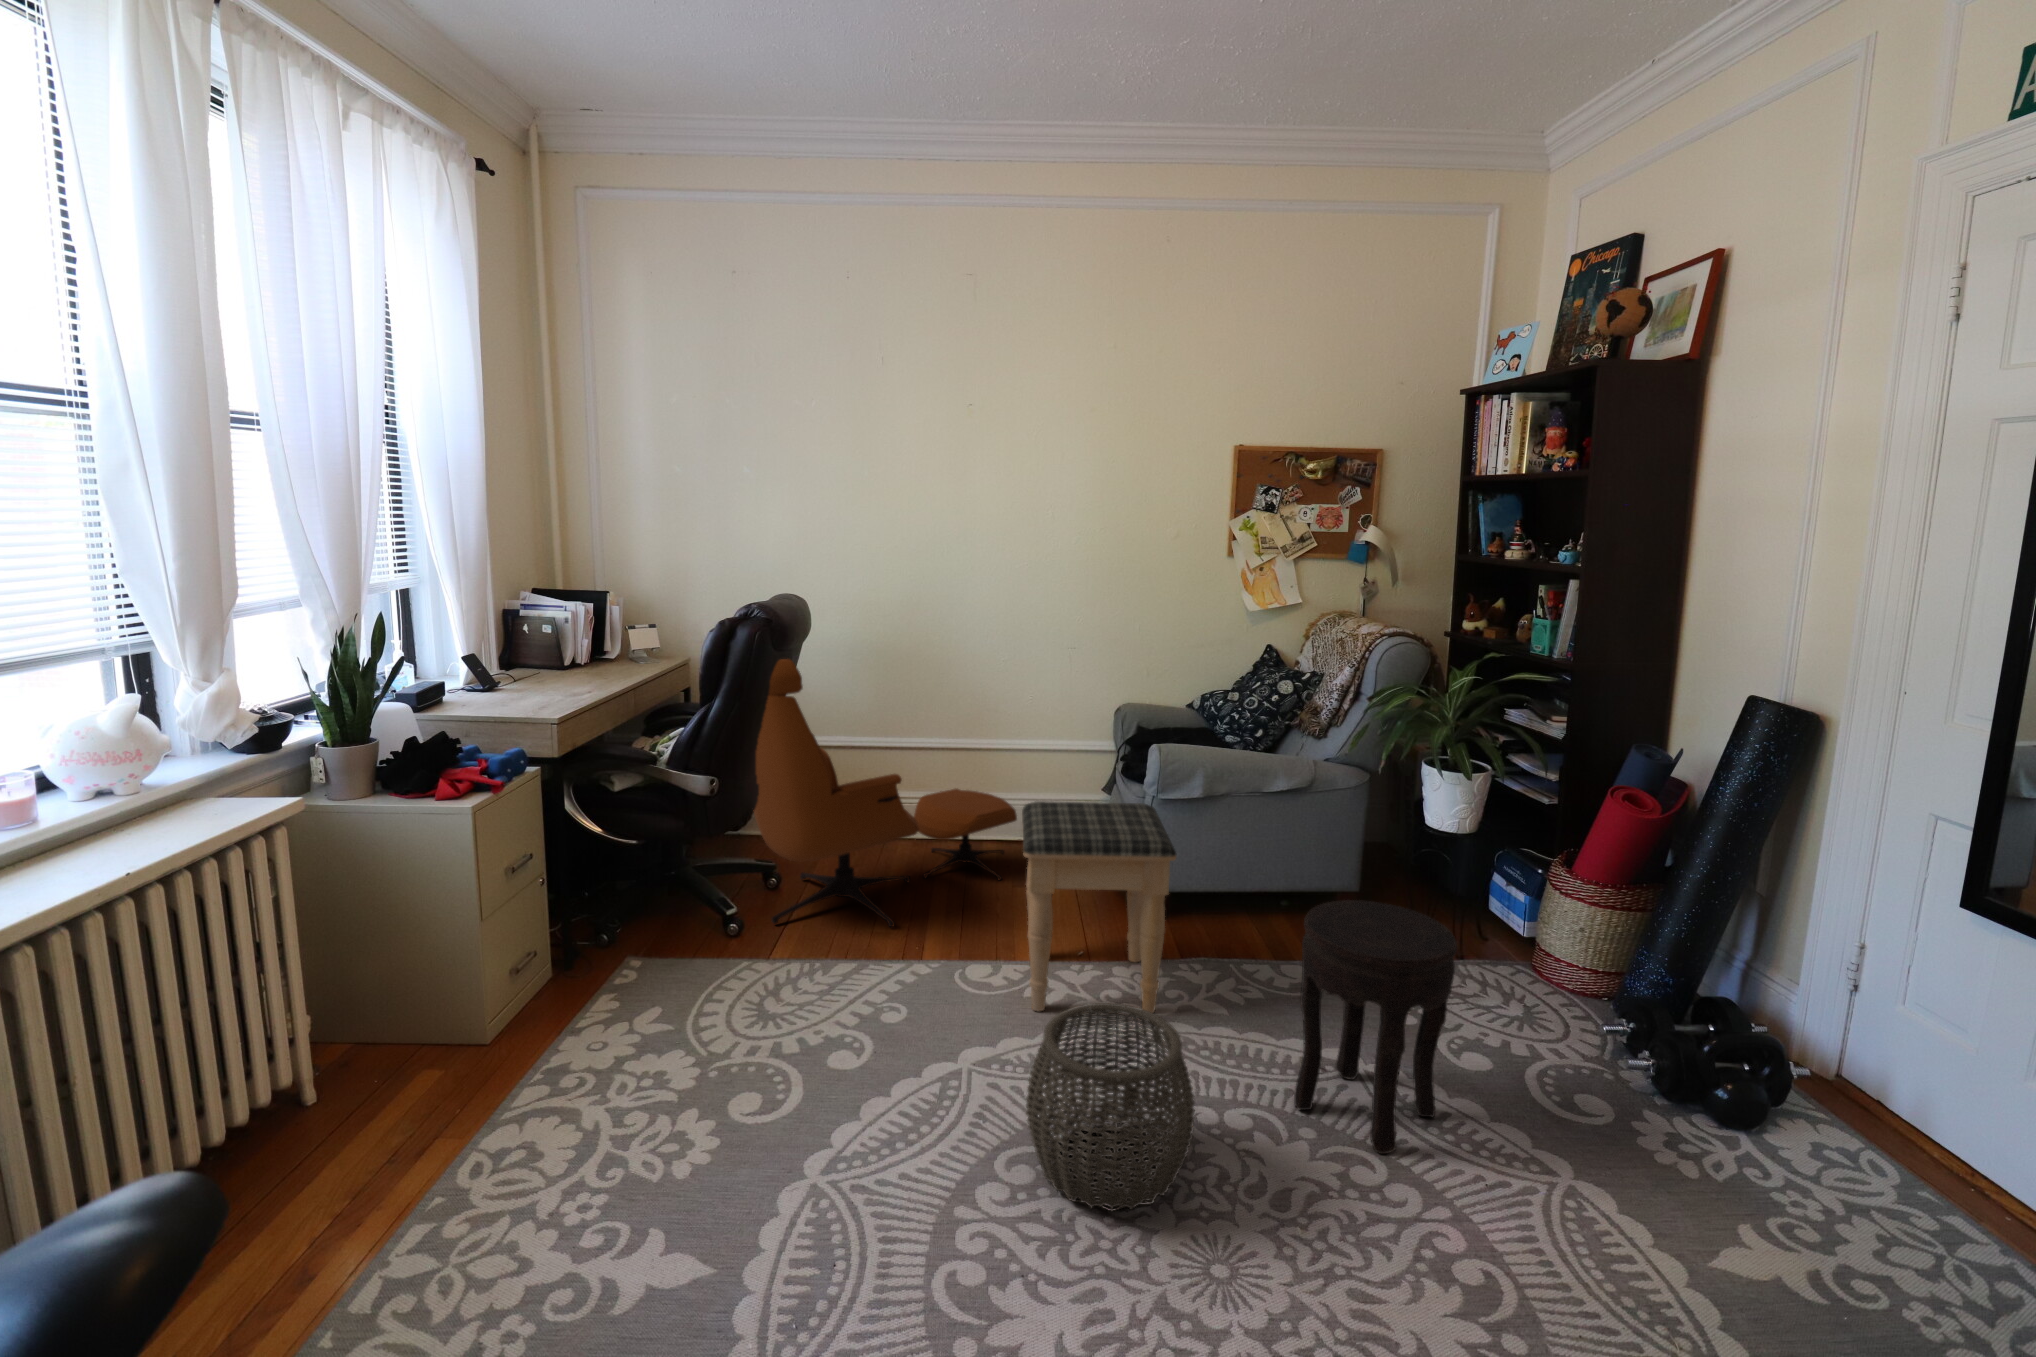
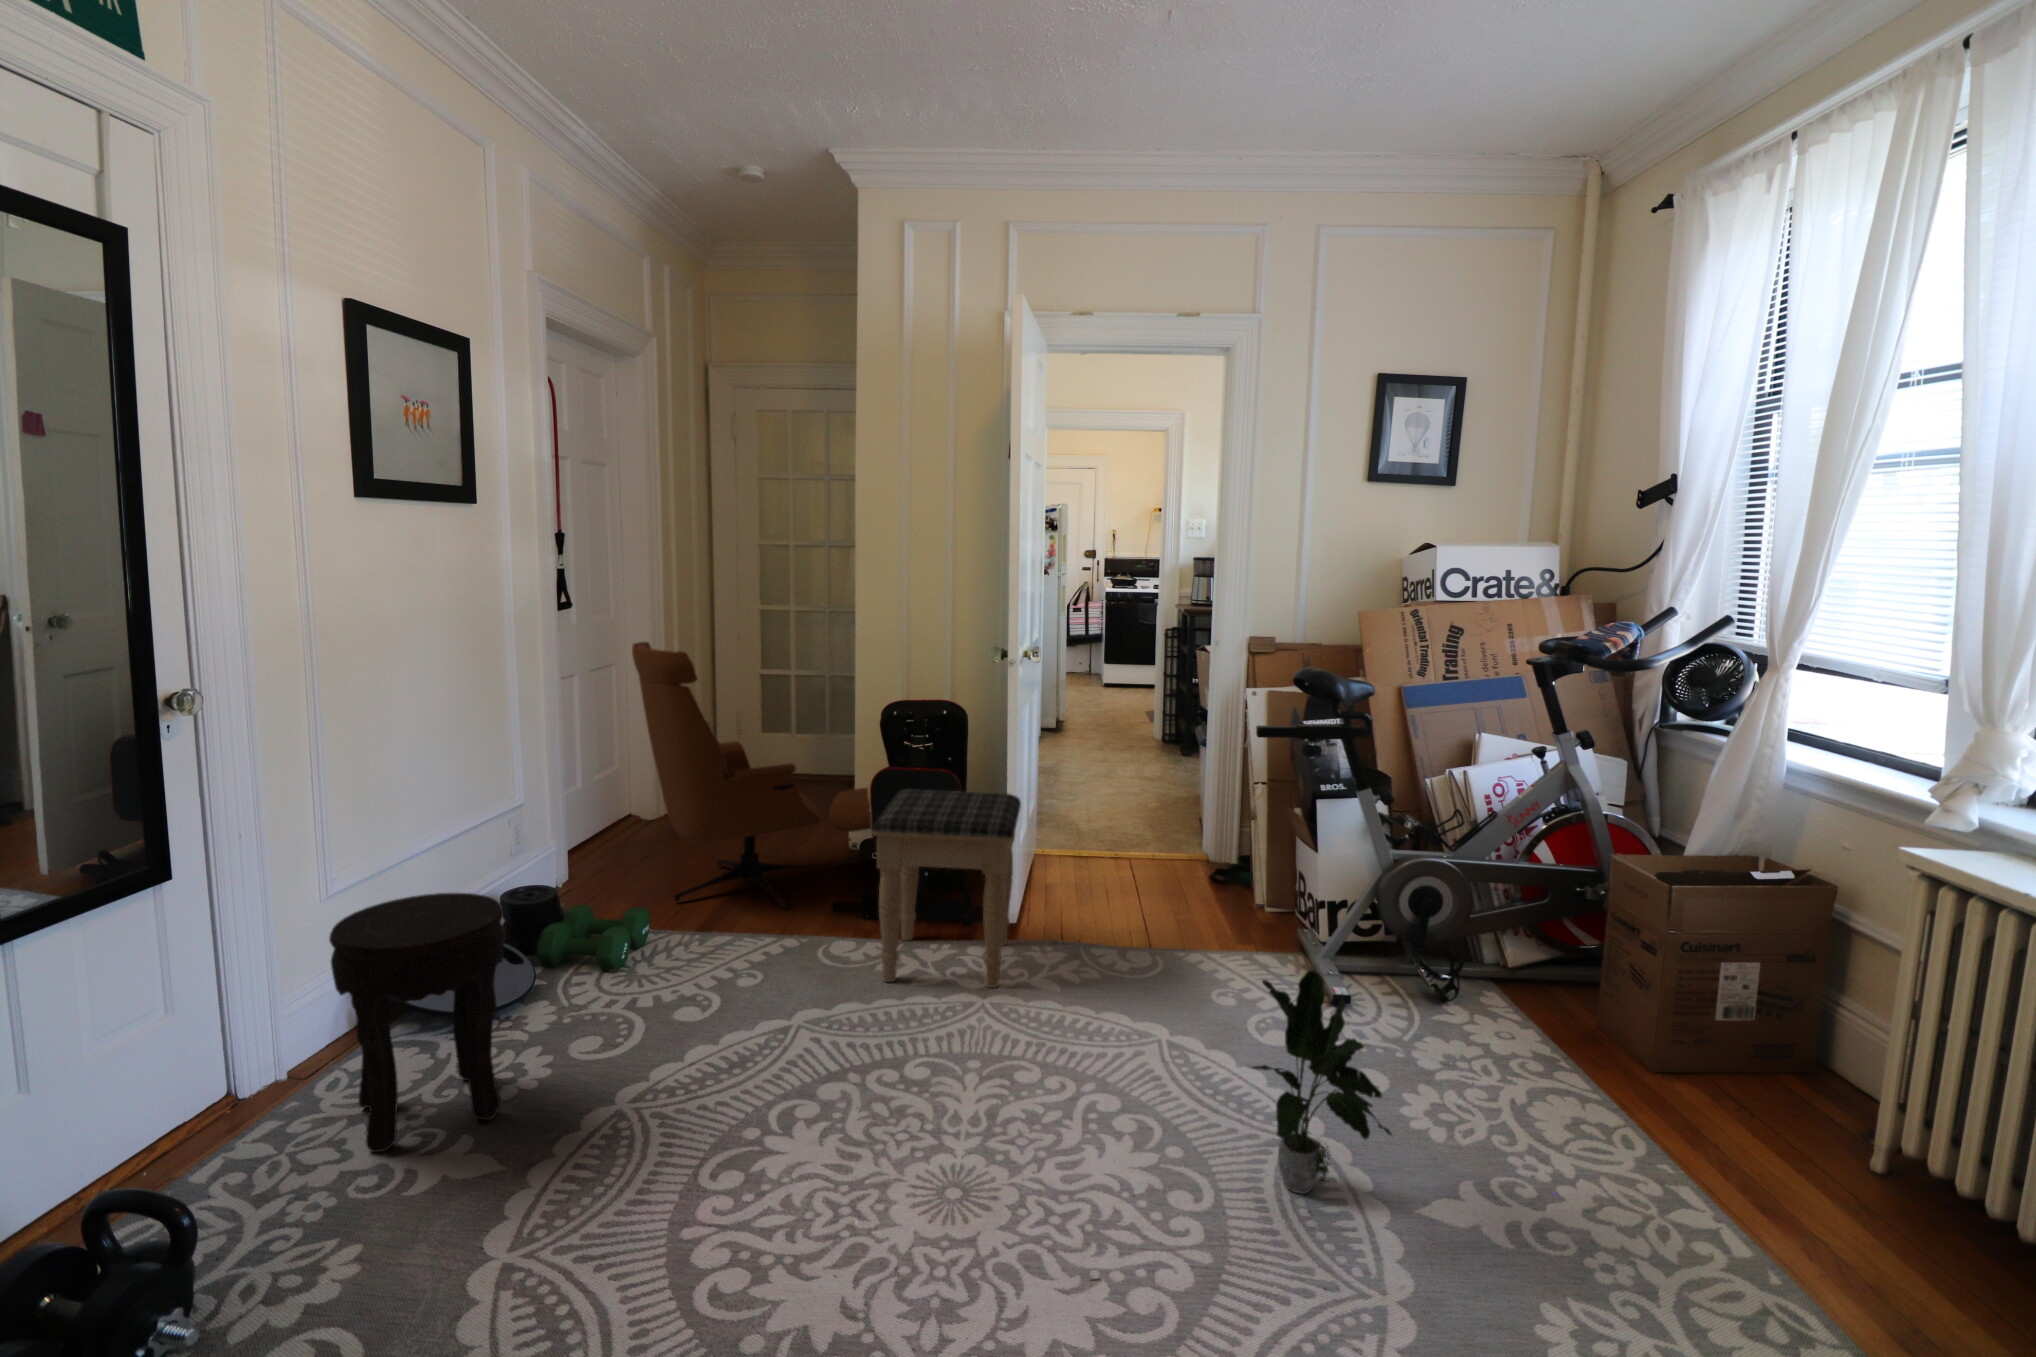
side table: present [1294,900,1457,1154] -> present [329,893,505,1152]
woven basket: present [1026,1003,1195,1211] -> none [812,959,967,1142]
potted plant: none [1532,1012,1703,1251] -> present [1252,971,1392,1194]

